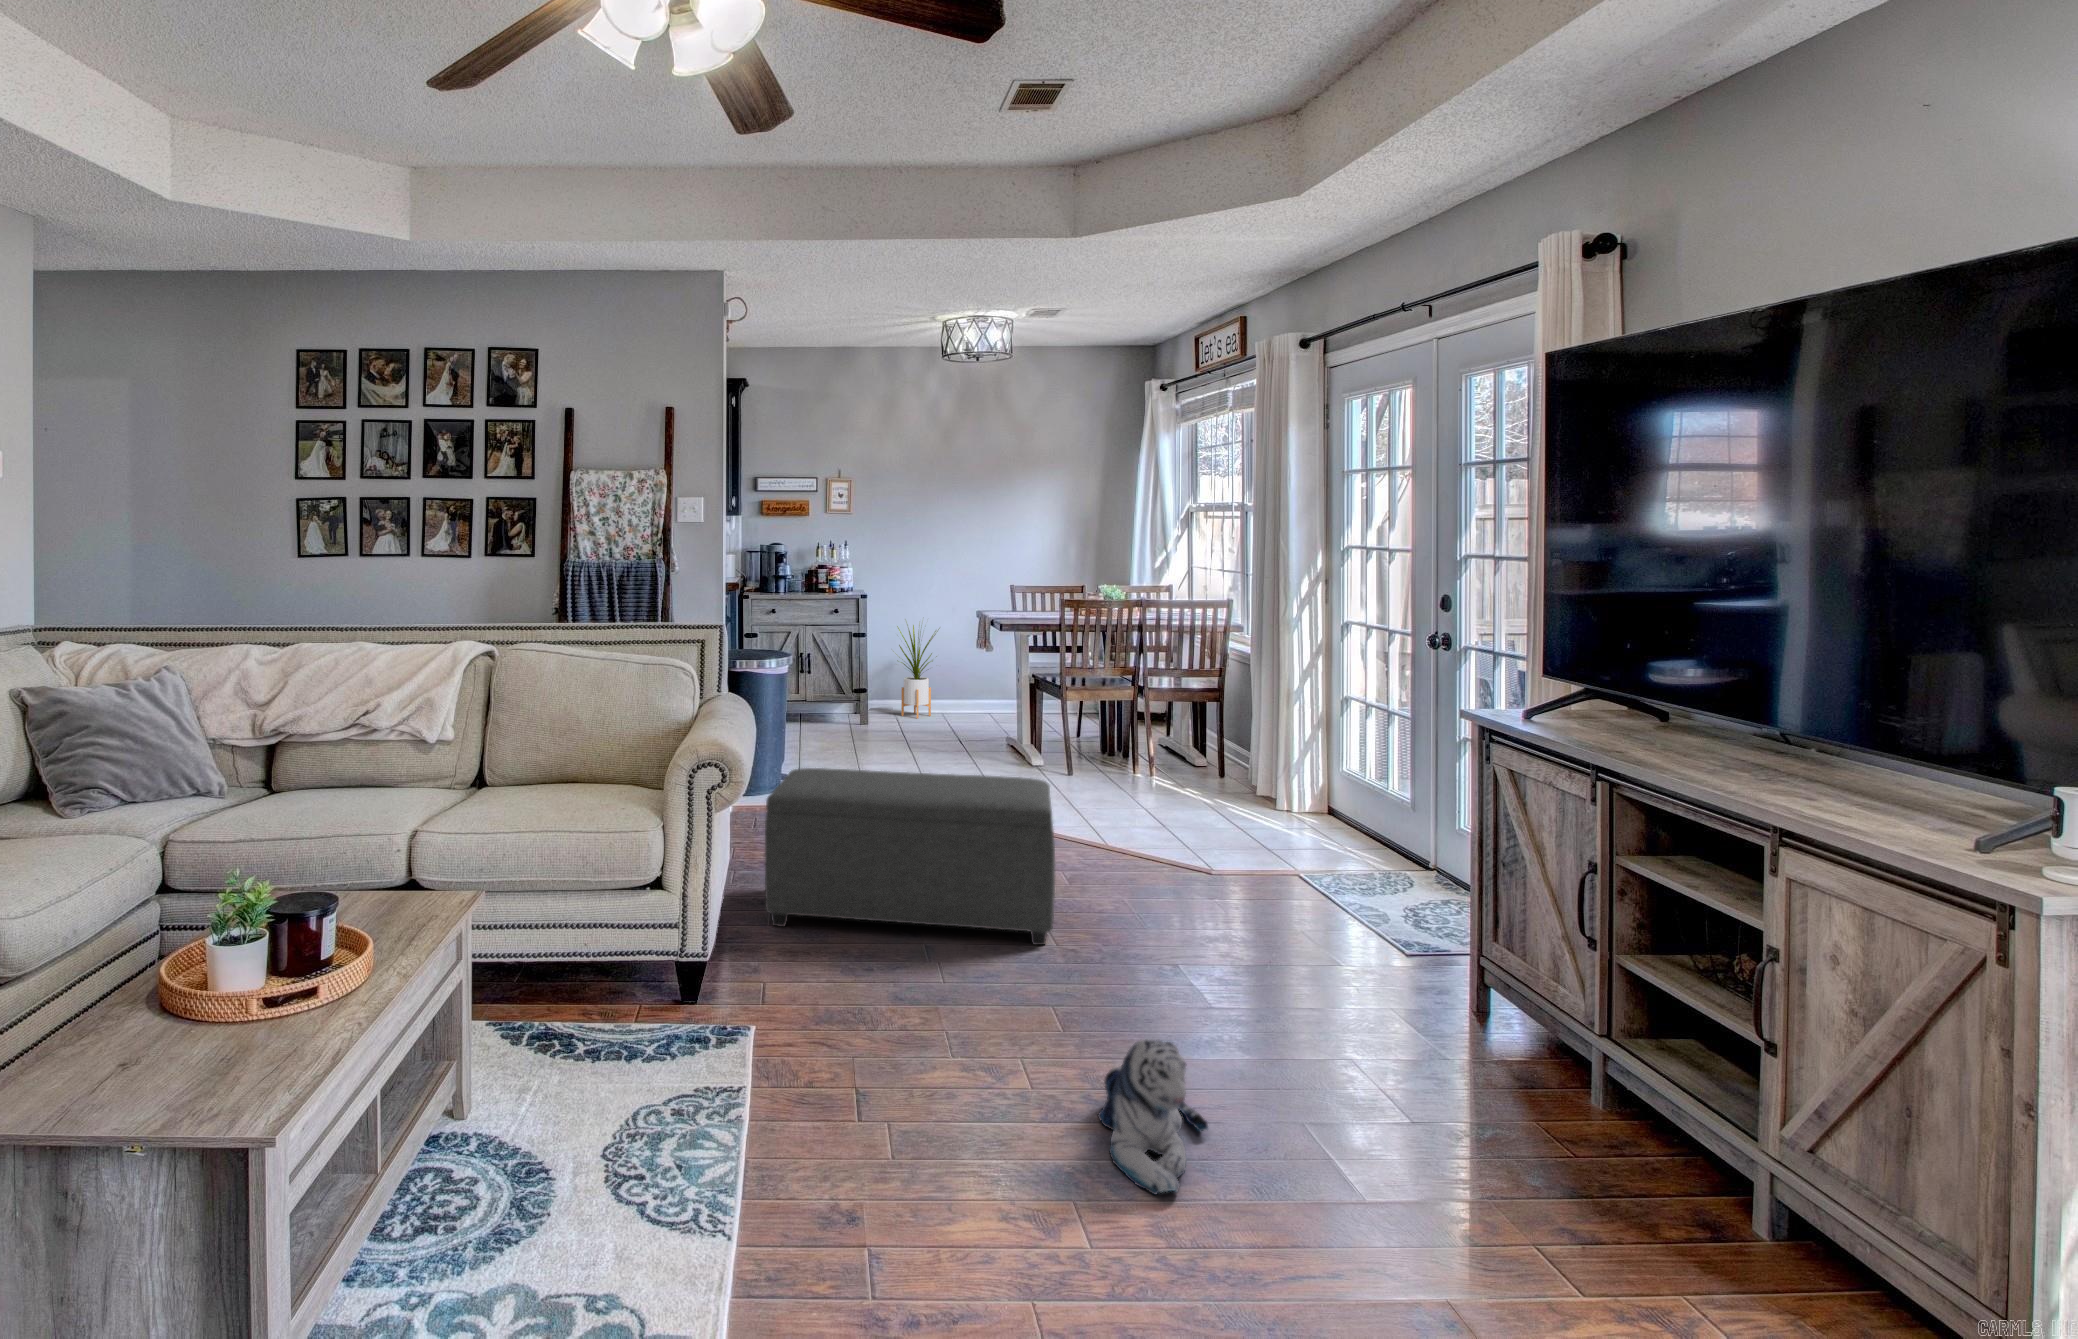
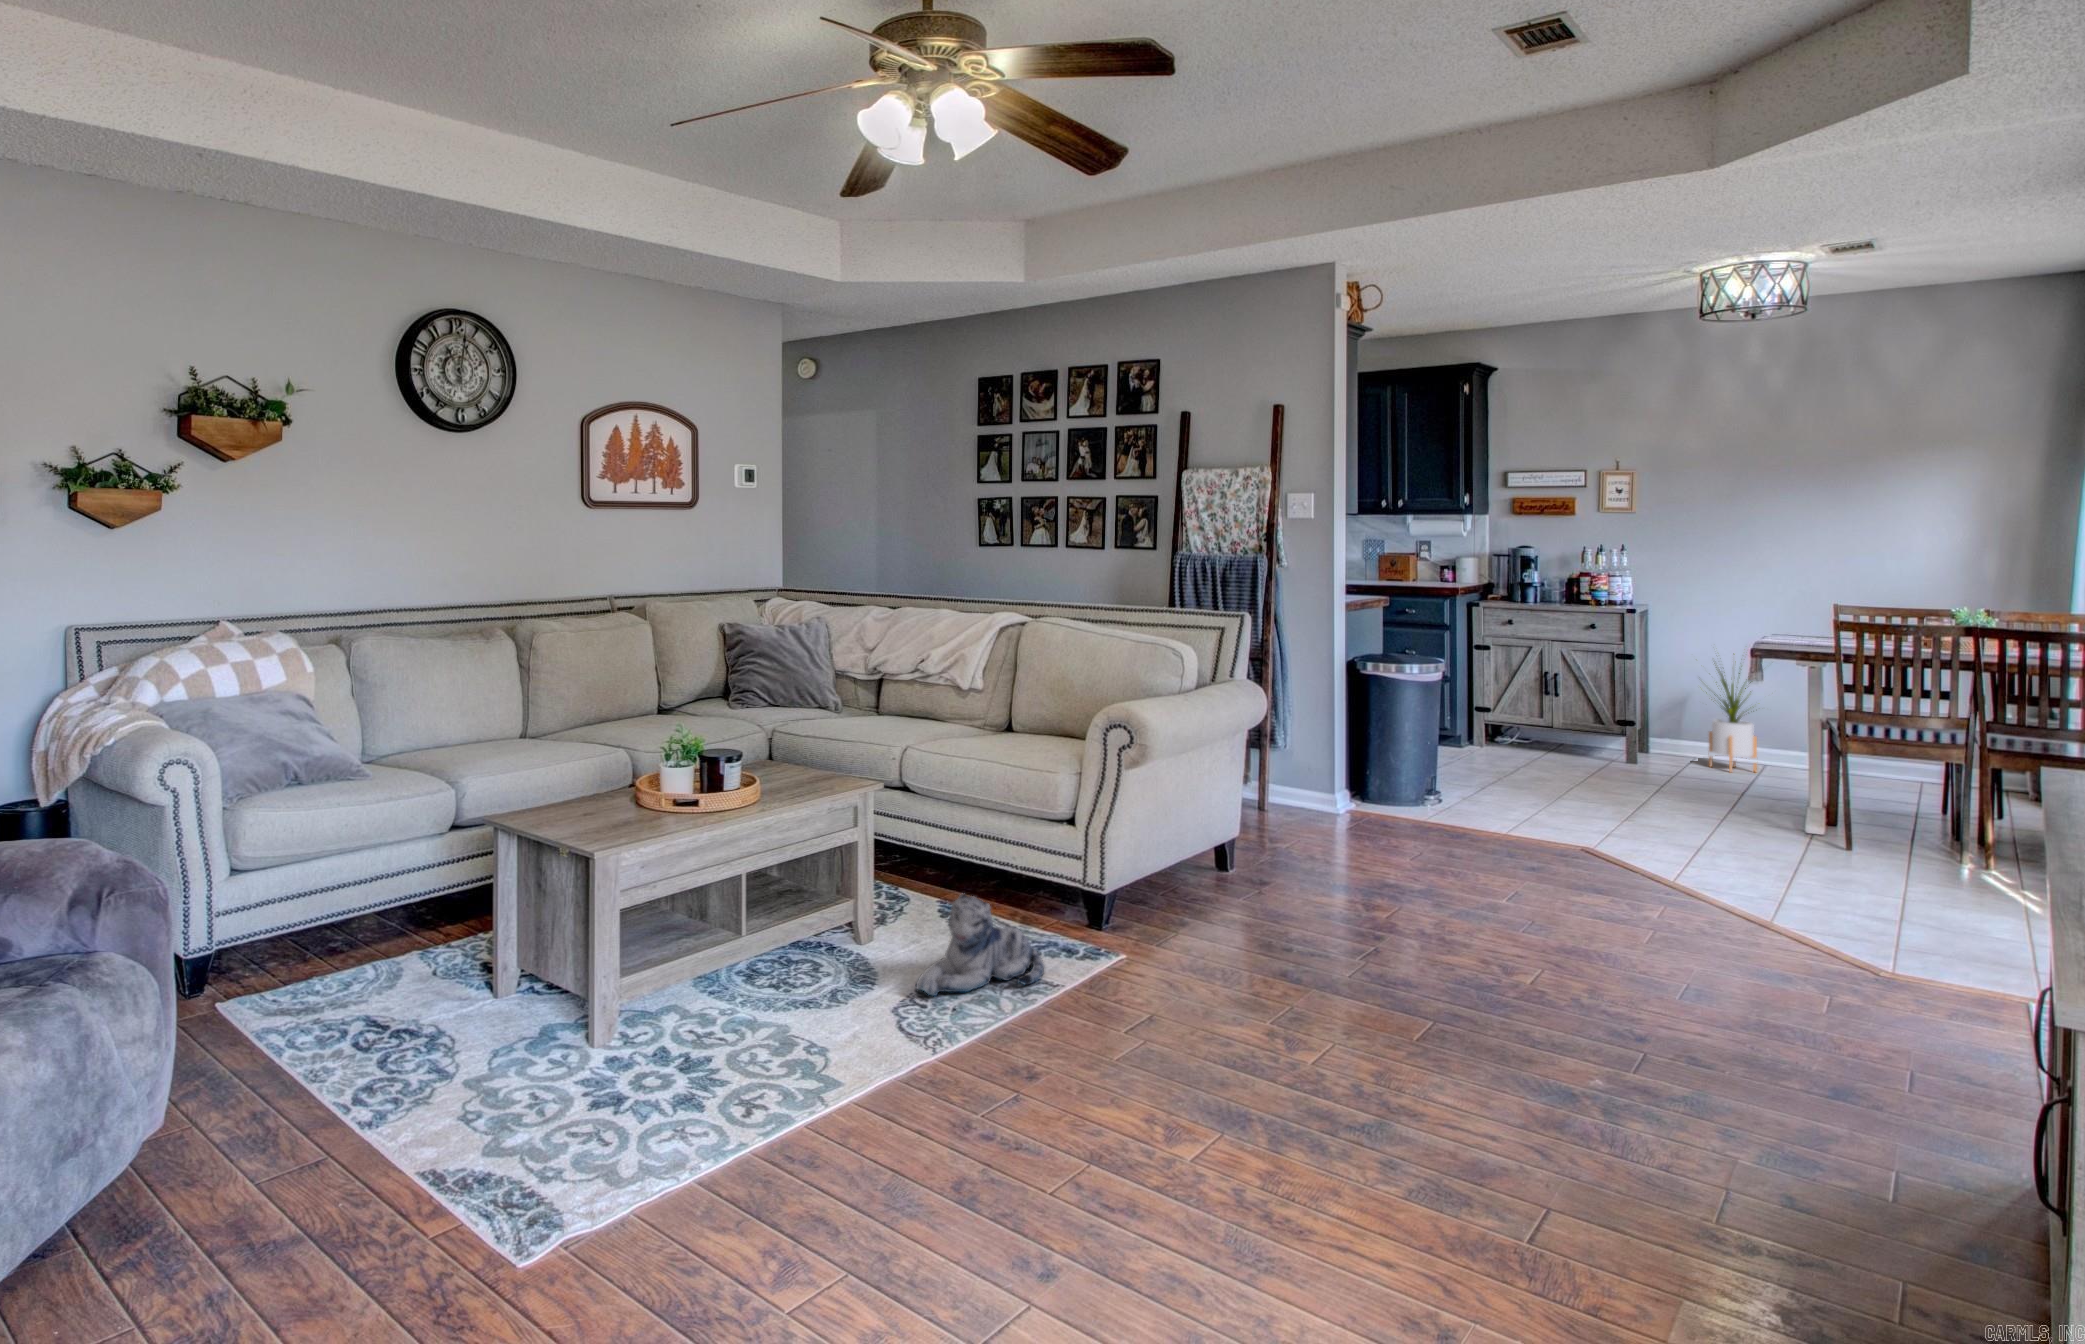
ottoman: present [765,768,1055,945] -> none [1242,763,1616,1004]
plush toy: present [1098,1039,1208,1194] -> present [916,893,1044,996]

